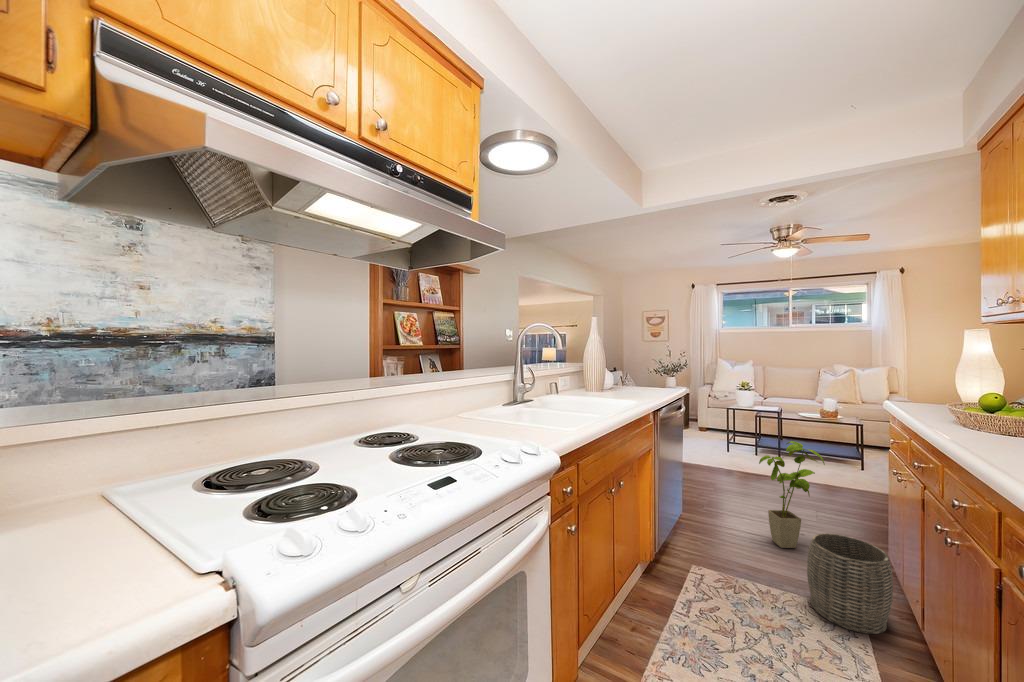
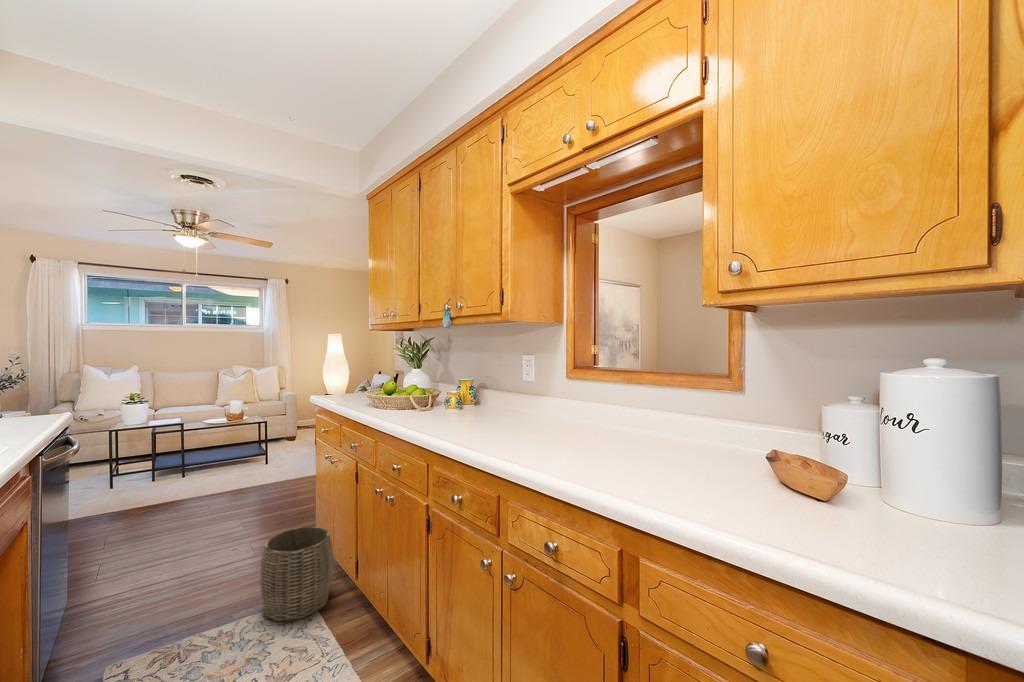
house plant: present [759,441,825,548] -> none [188,451,263,574]

